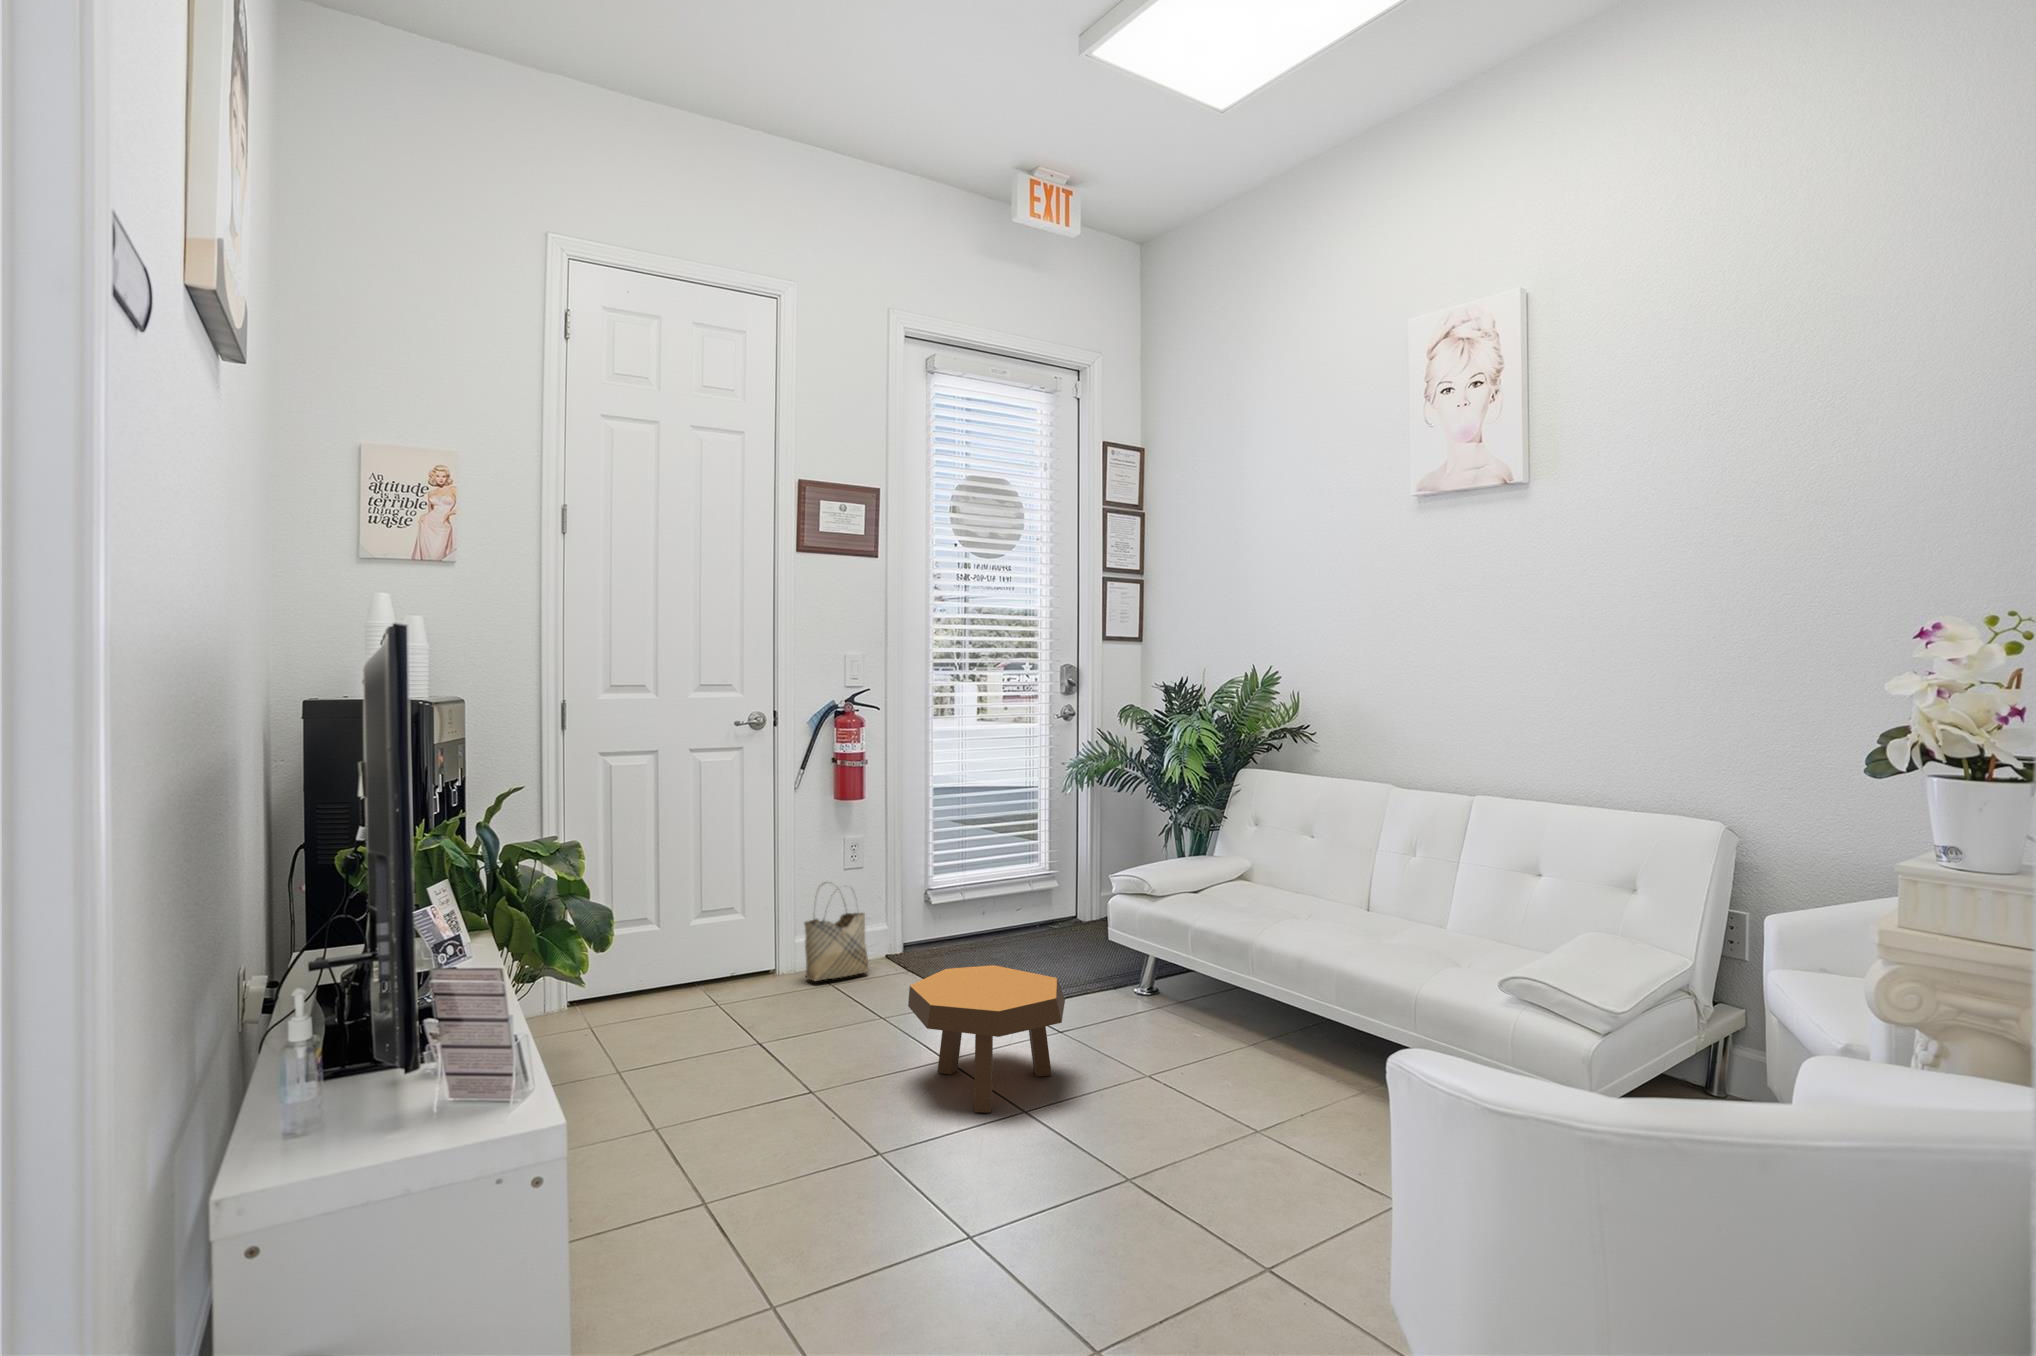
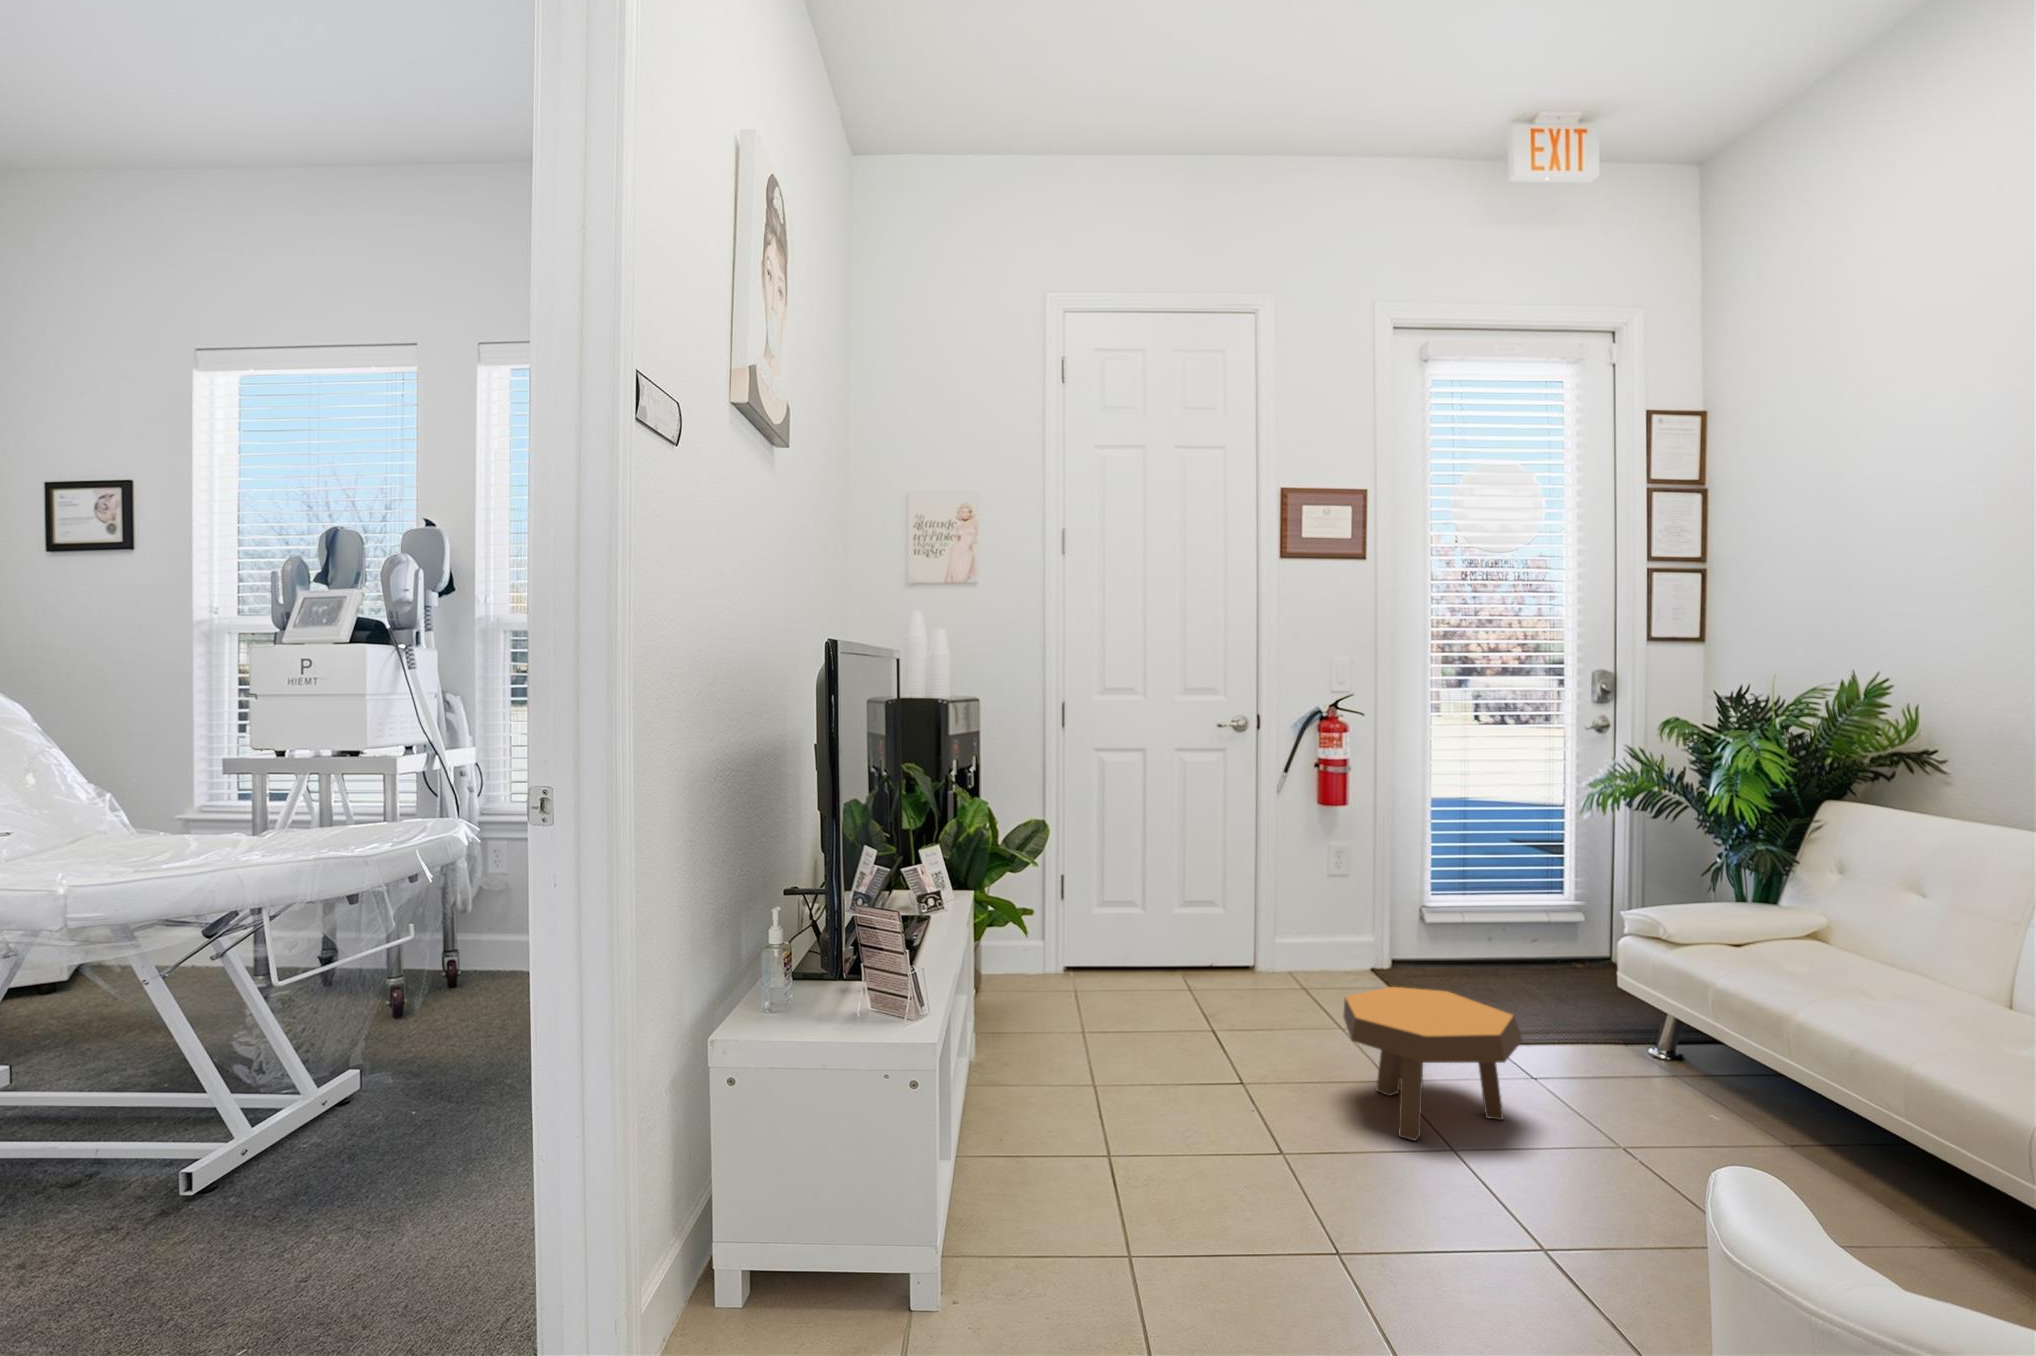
woven basket: present [804,889,868,981] -> none [1276,887,1344,983]

